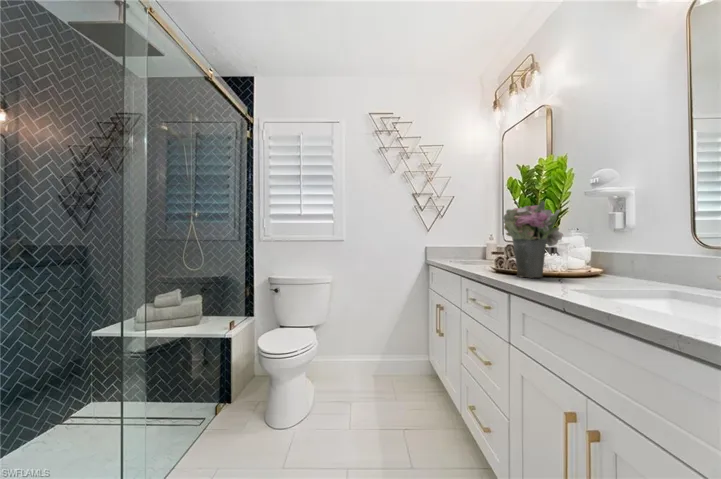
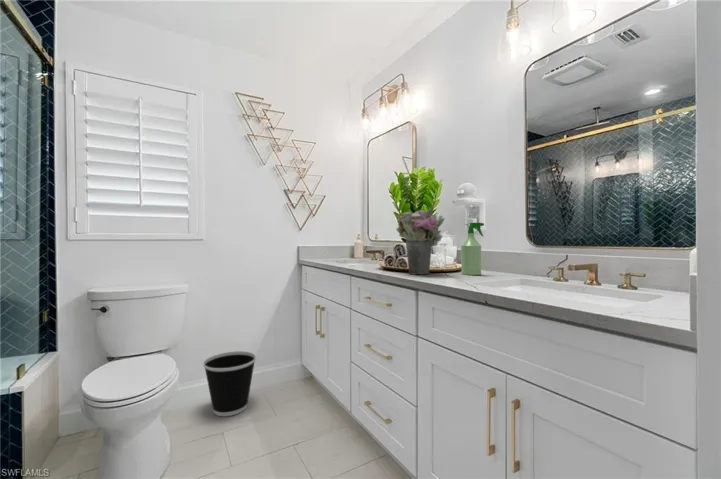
spray bottle: none [593,216,629,282] -> present [461,223,484,275]
wastebasket: none [343,336,385,390] -> present [203,351,256,416]

